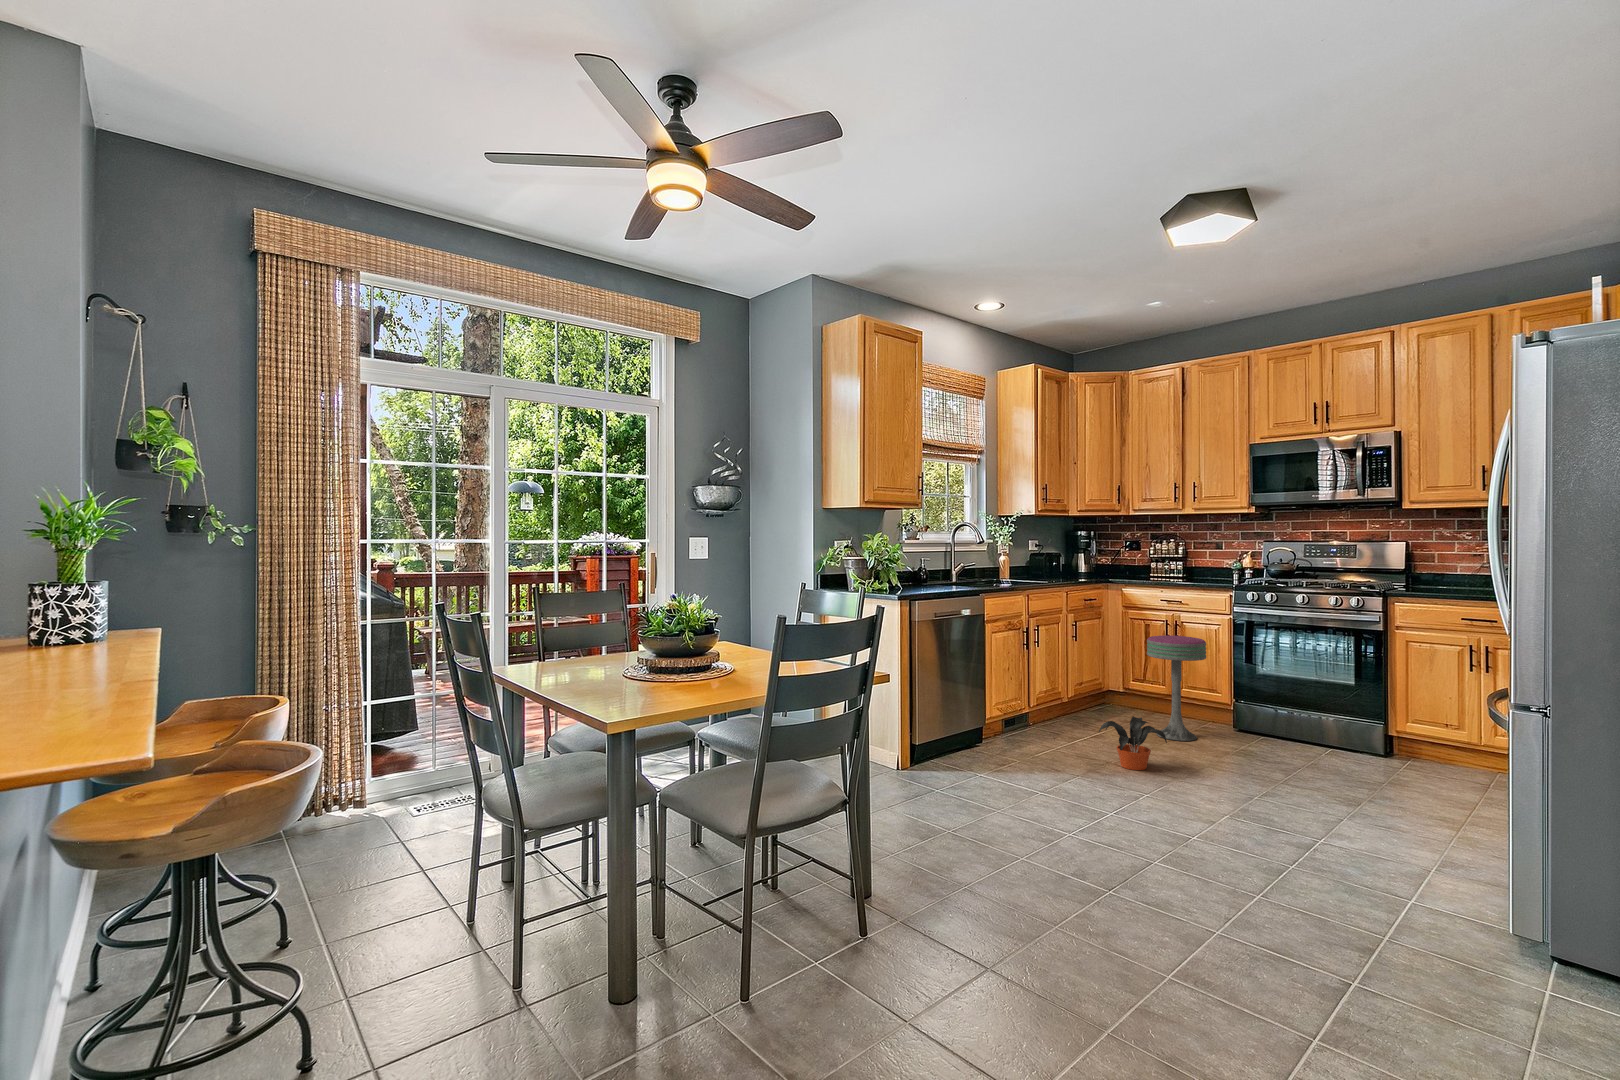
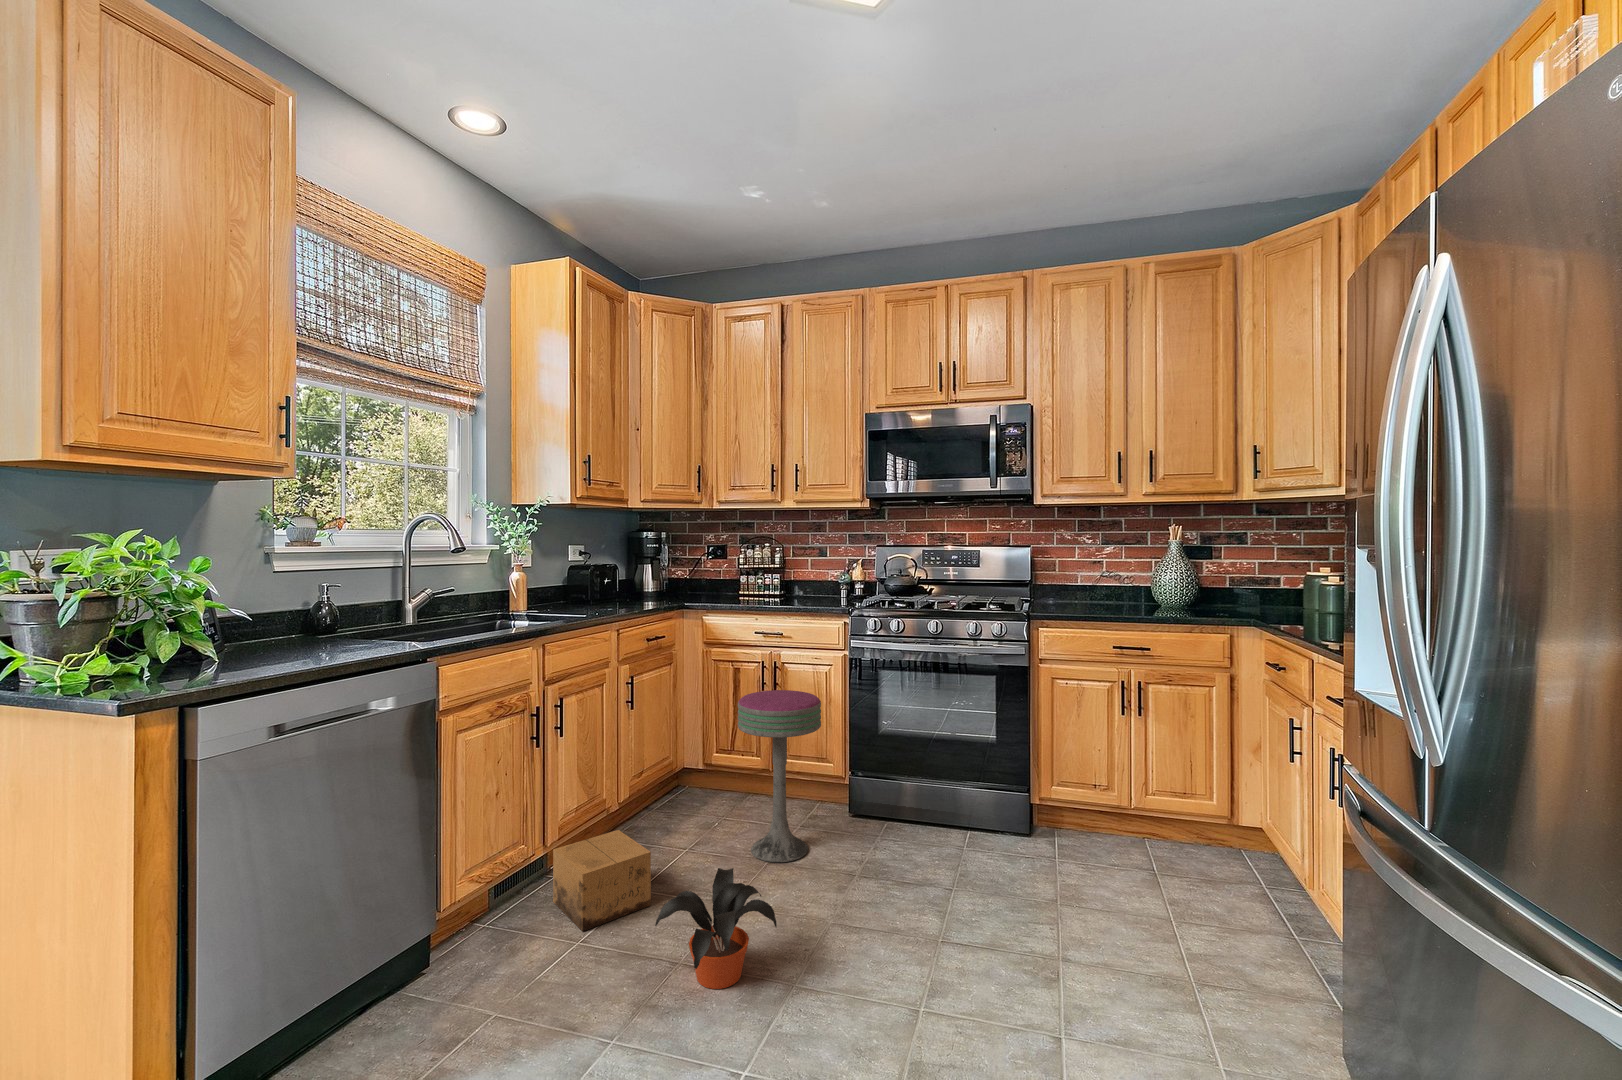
cardboard box: none [1037,704,1092,745] -> present [553,830,651,931]

